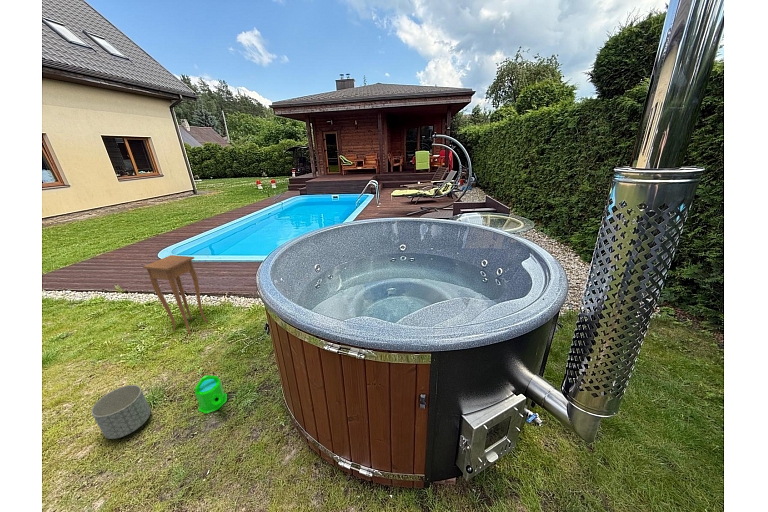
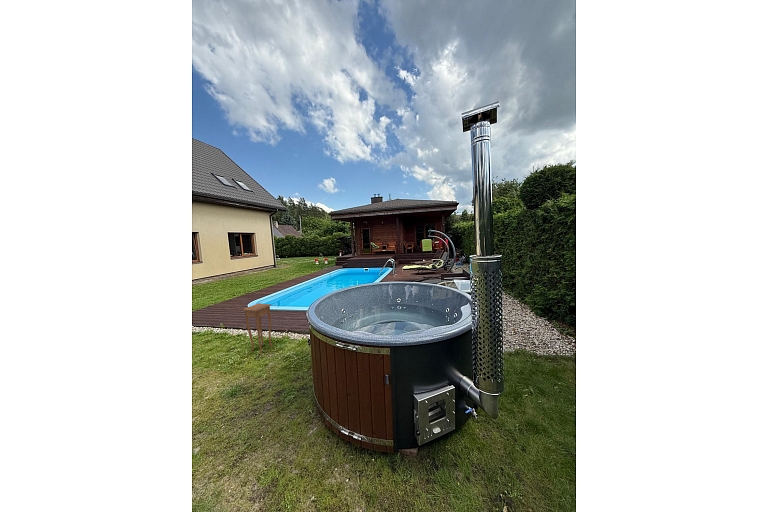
watering can: present [195,375,227,414] -> none [261,375,279,401]
planter: present [91,385,151,439] -> none [204,378,234,410]

